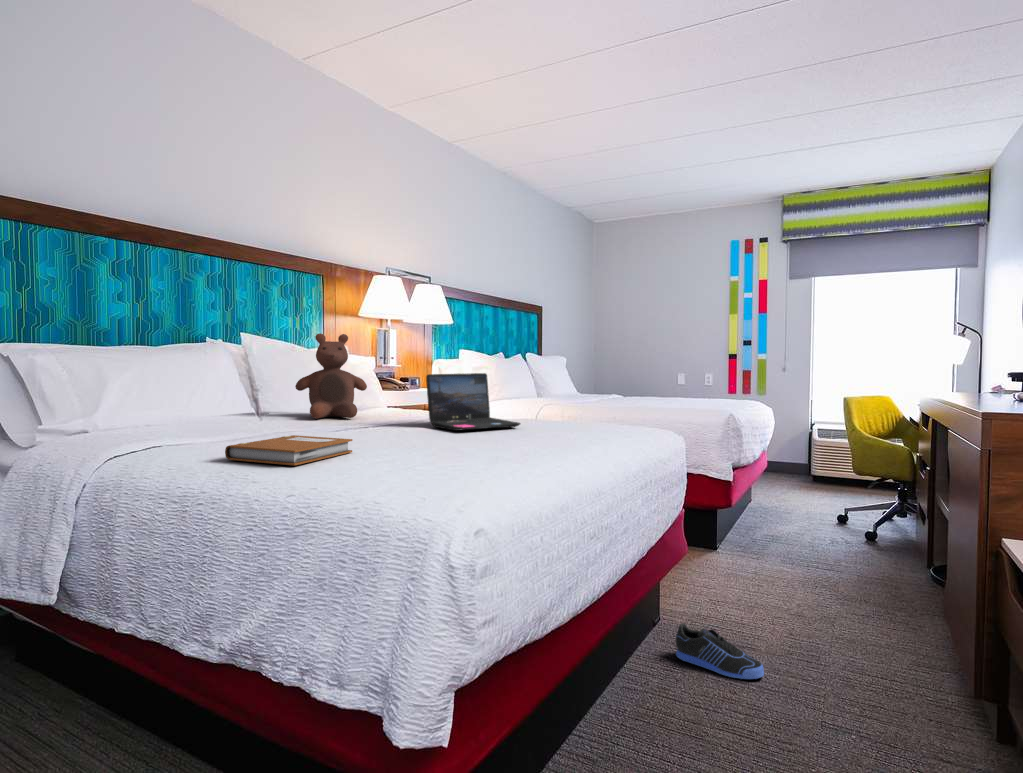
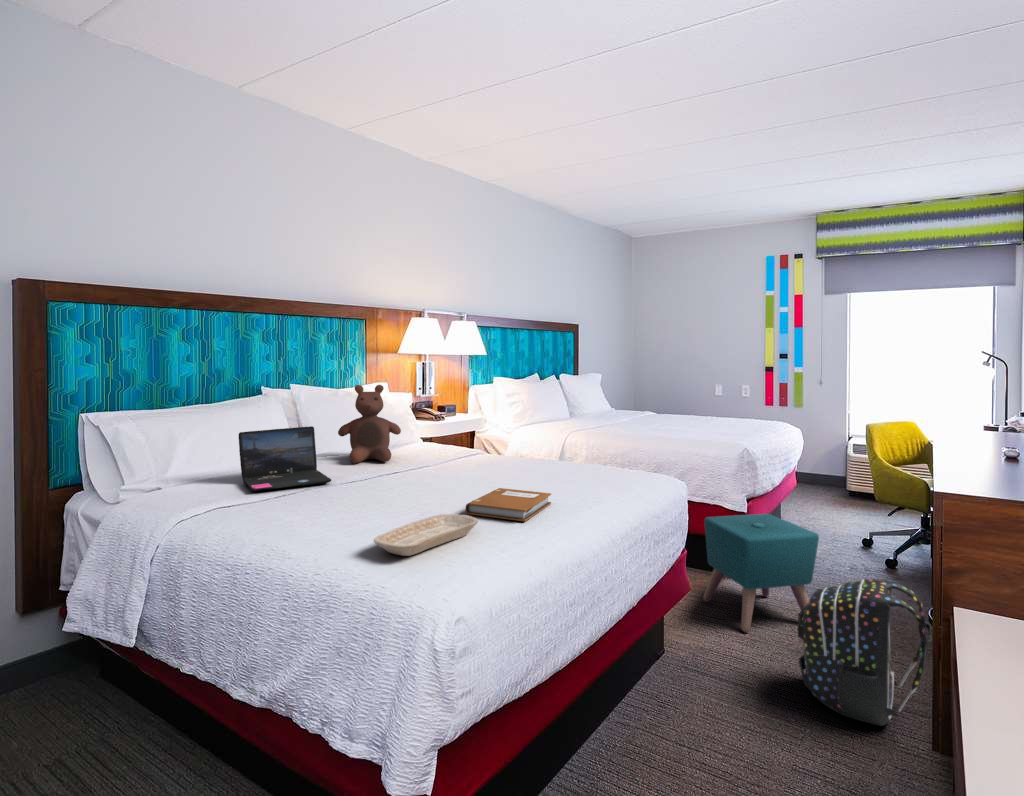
laptop: present [426,373,520,431] -> present [239,426,331,491]
notebook: present [225,435,352,465] -> present [466,488,551,521]
tray: none [361,446,478,479] -> present [374,514,478,556]
ottoman: none [690,481,812,603] -> present [704,514,819,633]
backpack: none [804,532,948,684] -> present [798,579,932,726]
sneaker: present [676,623,764,679] -> none [675,658,755,715]

